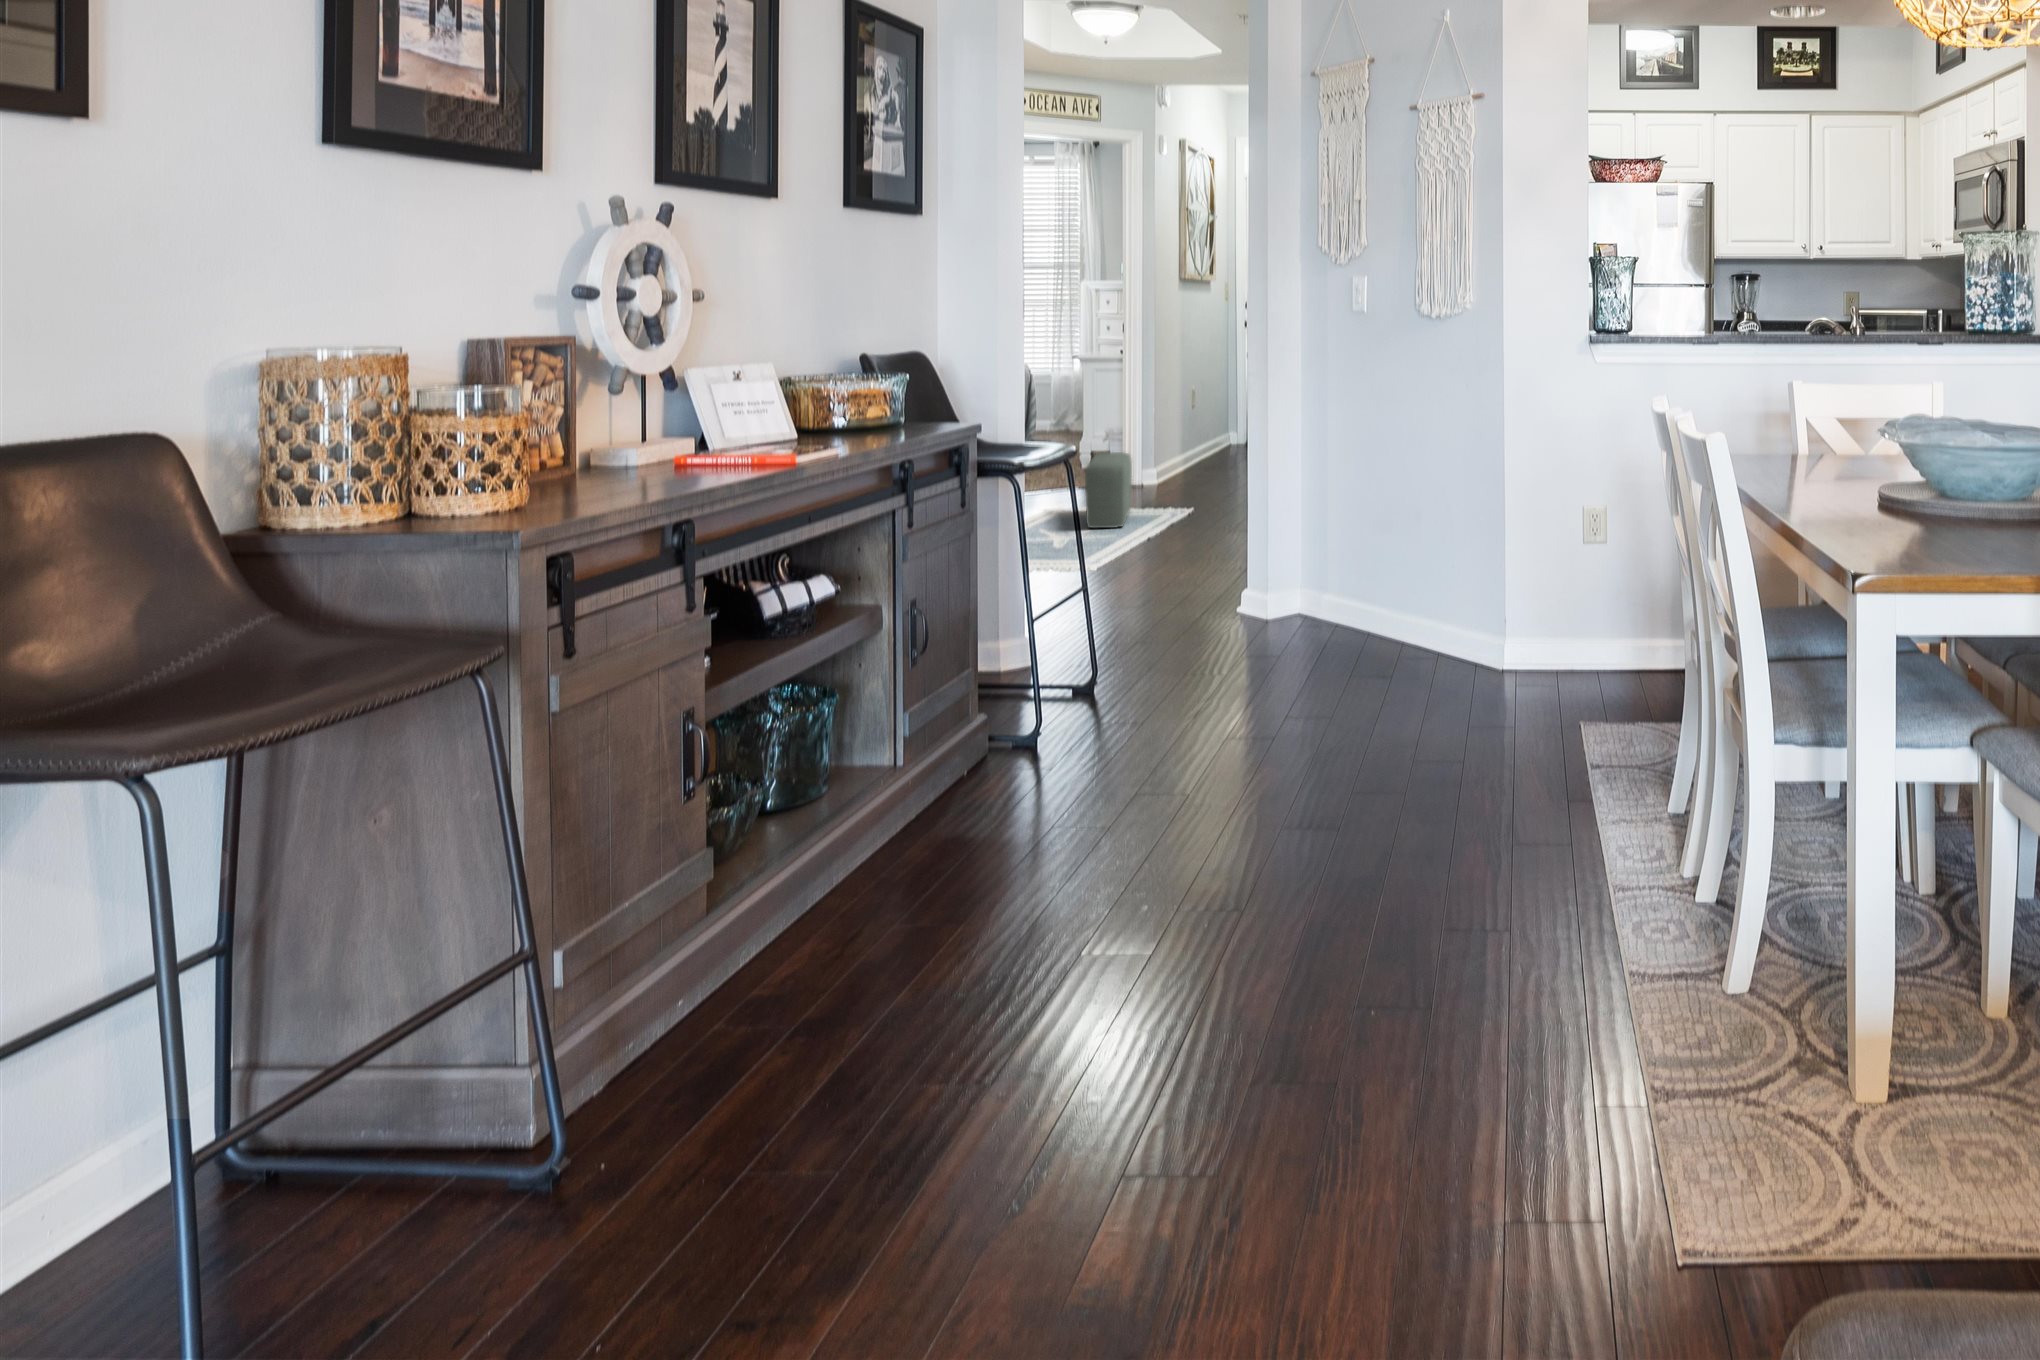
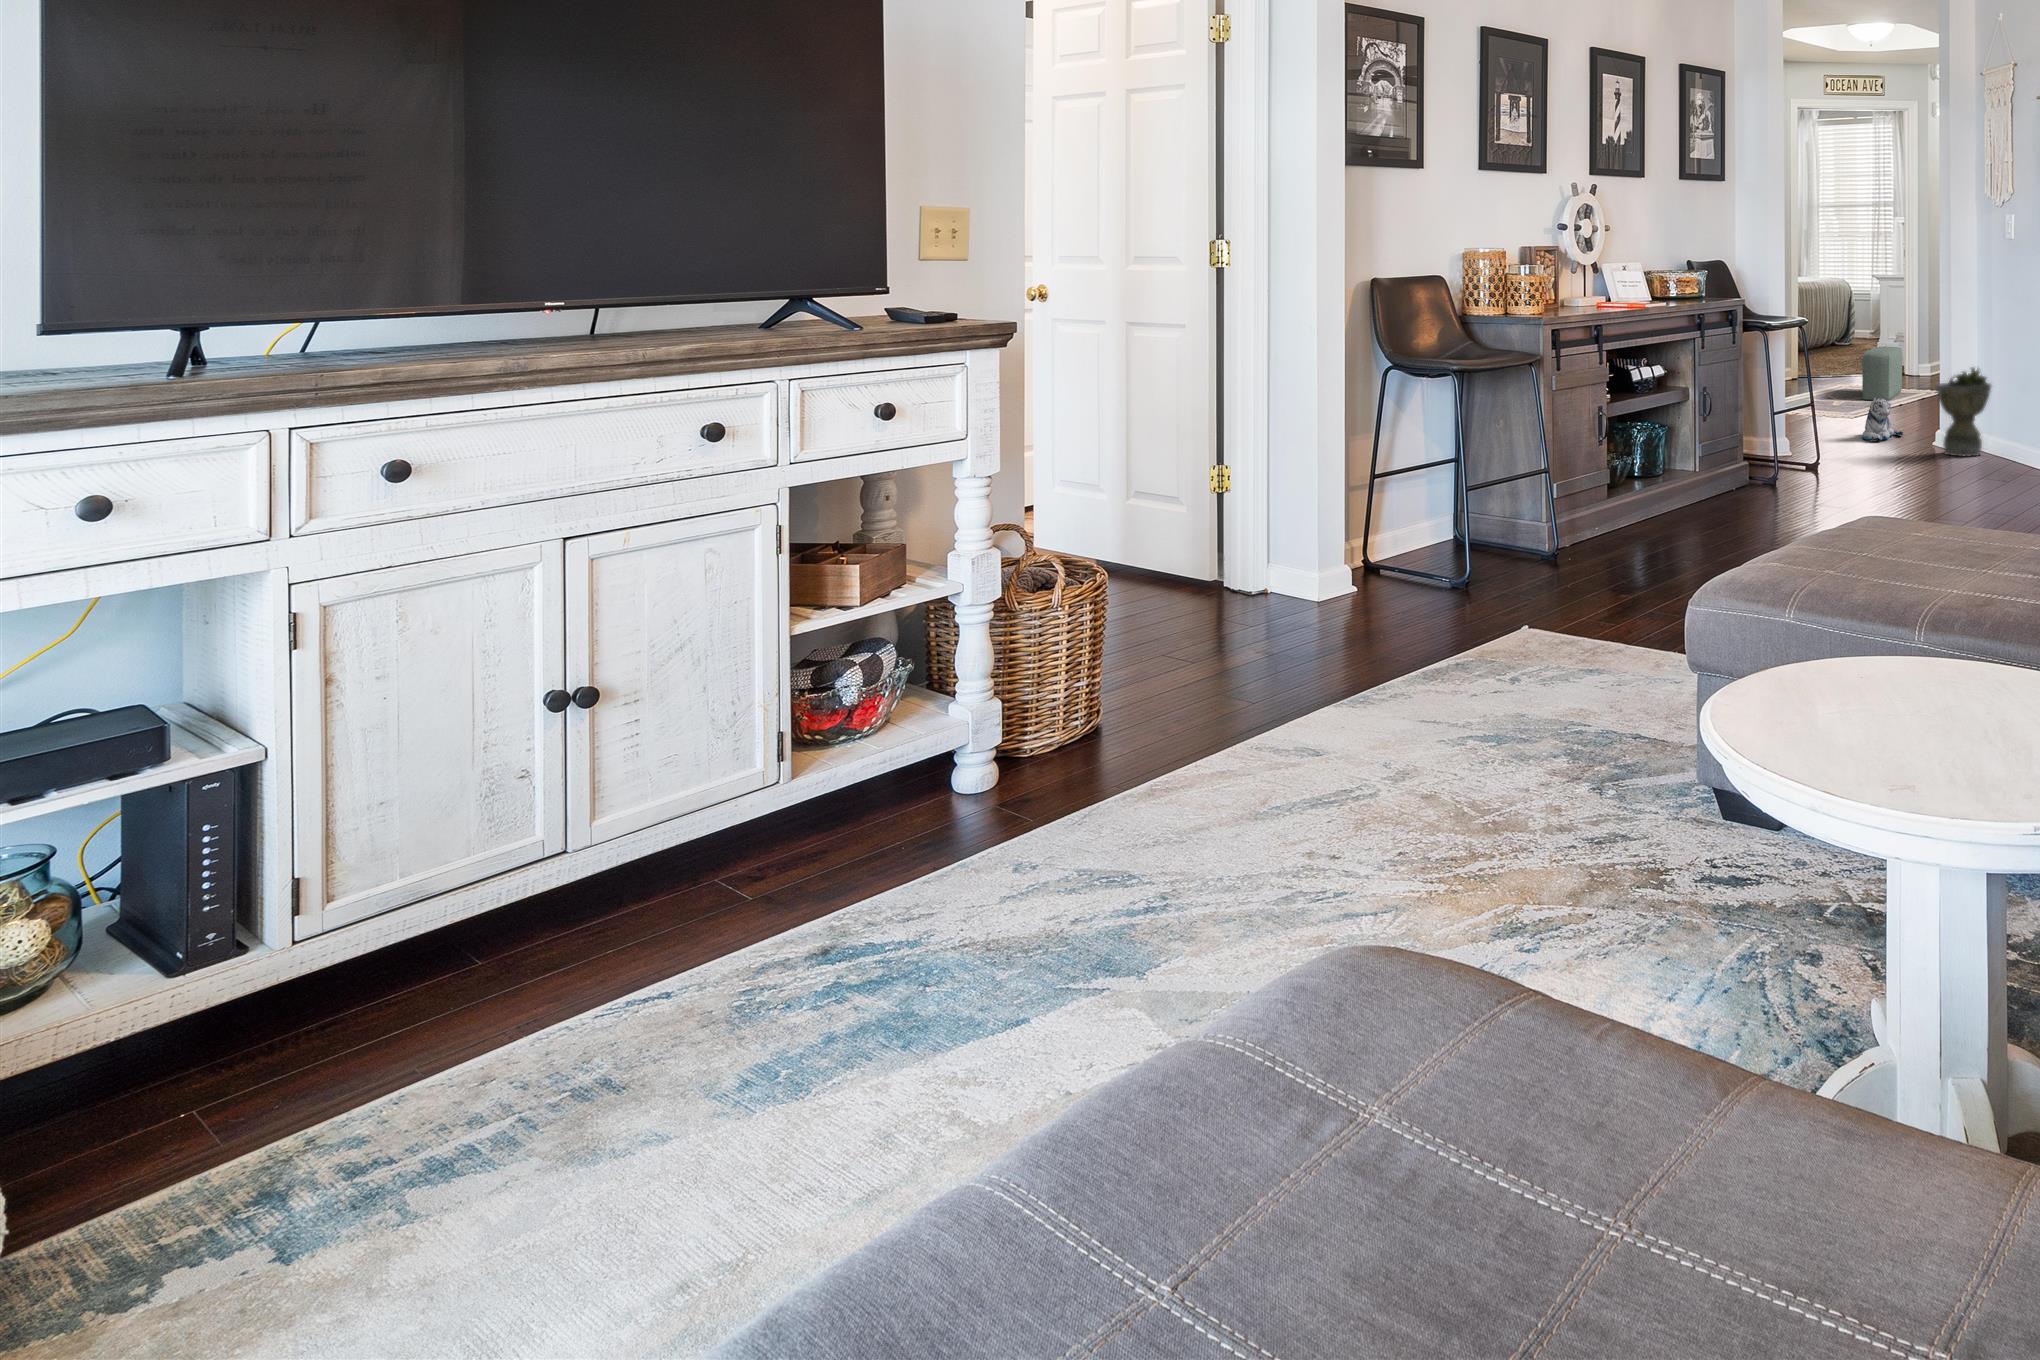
planter: none [1250,500,1329,631] -> present [1936,368,1991,457]
plush toy: none [1125,545,1185,612] -> present [1862,398,1903,441]

